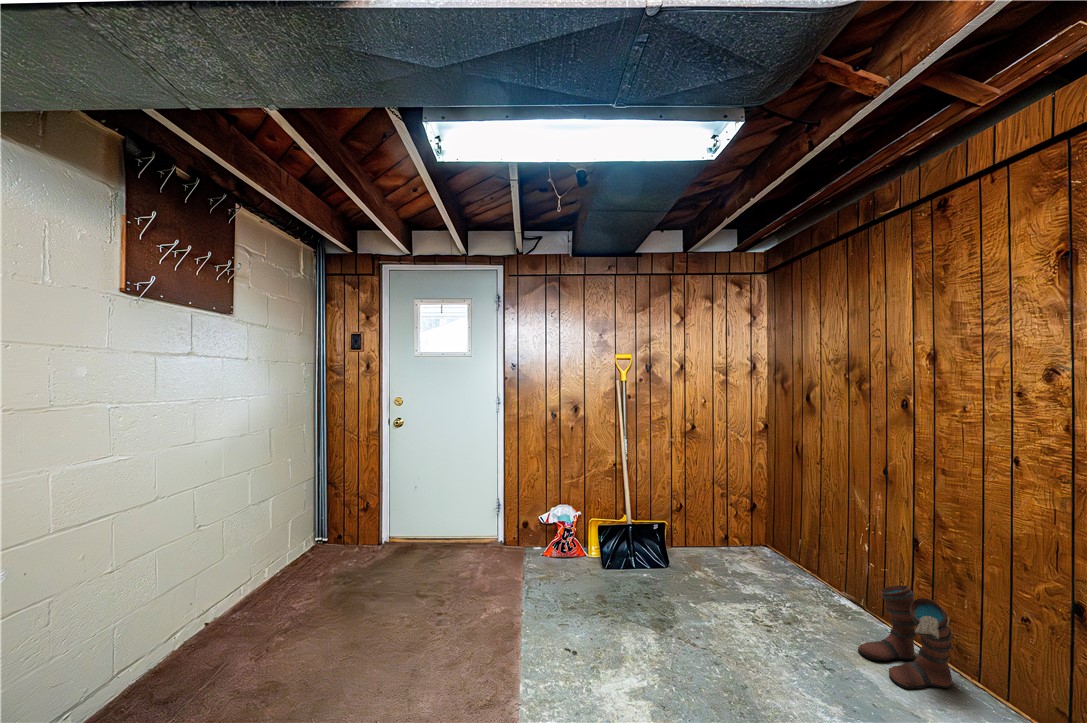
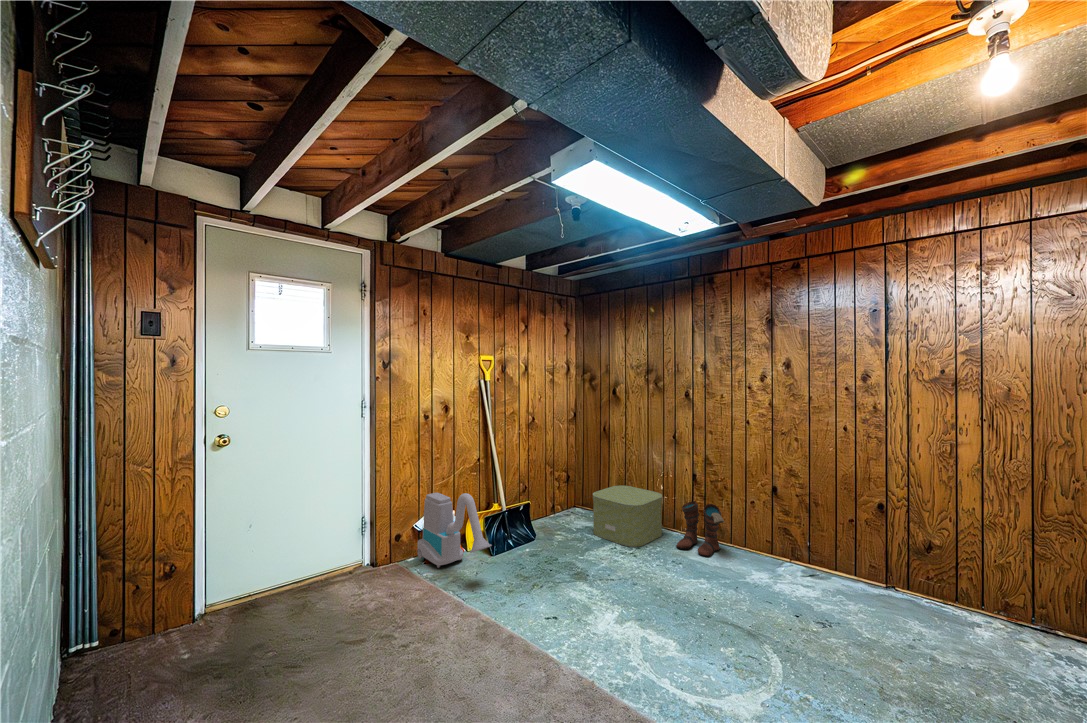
vacuum cleaner: none [541,490,572,563] -> present [418,493,492,568]
storage box: none [745,530,861,626] -> present [593,486,662,547]

